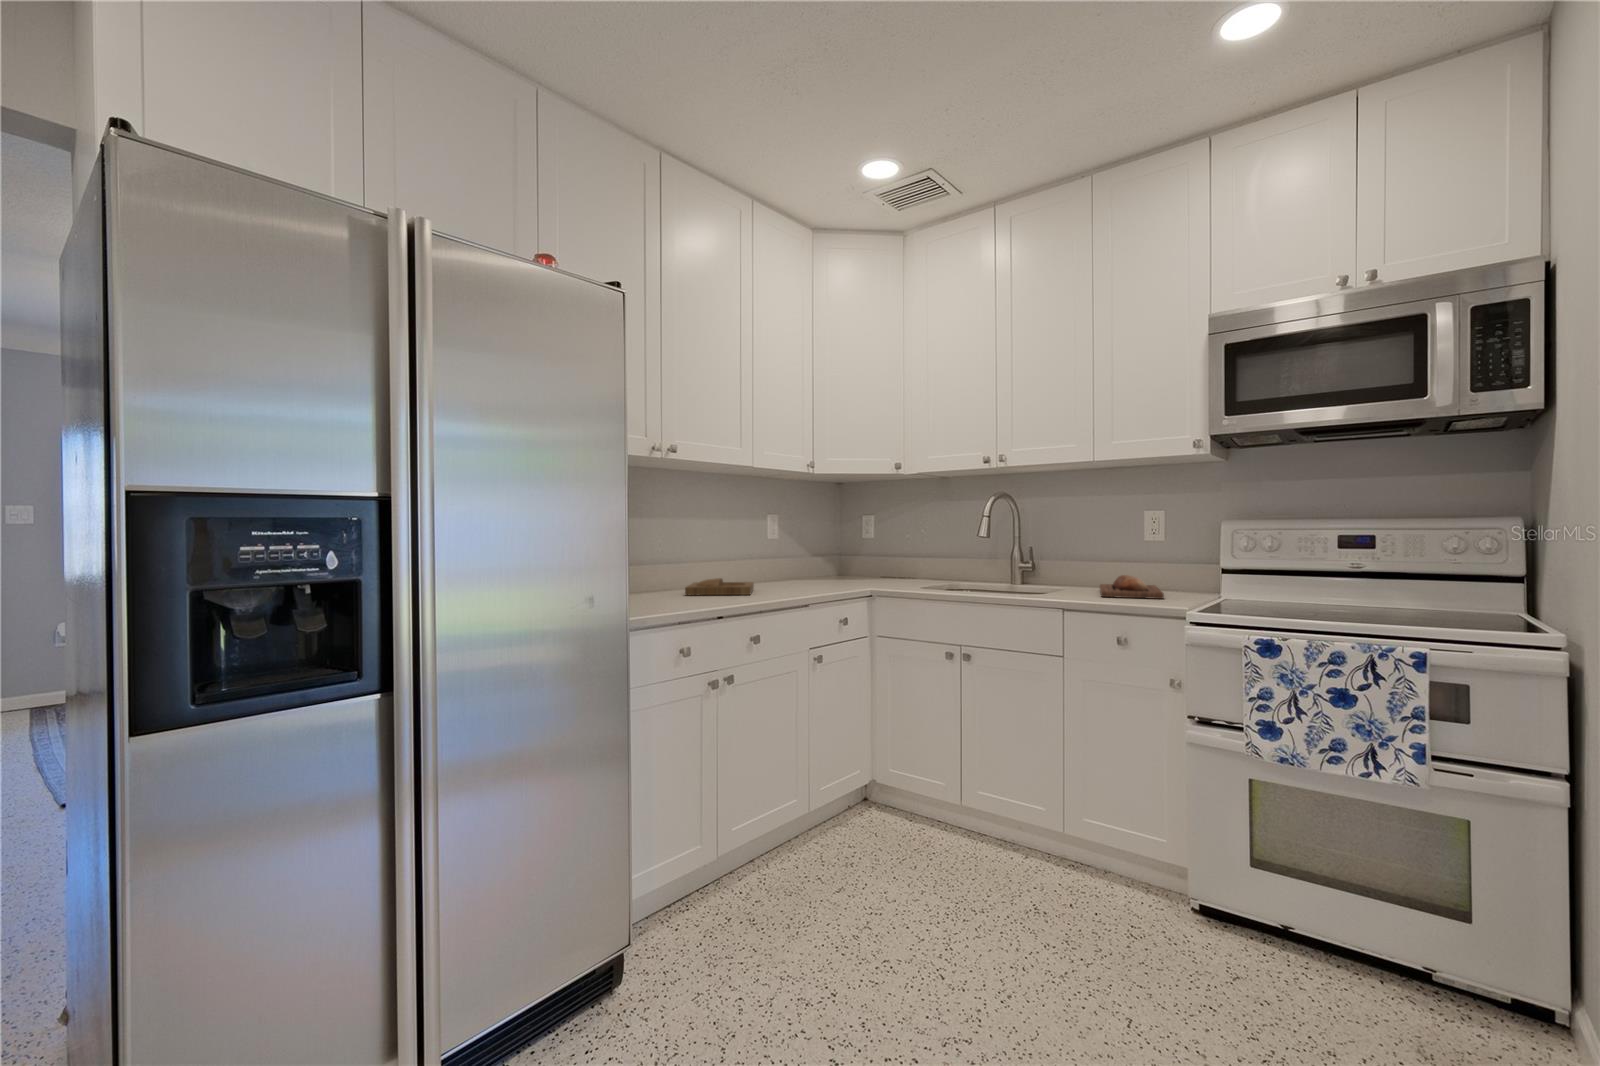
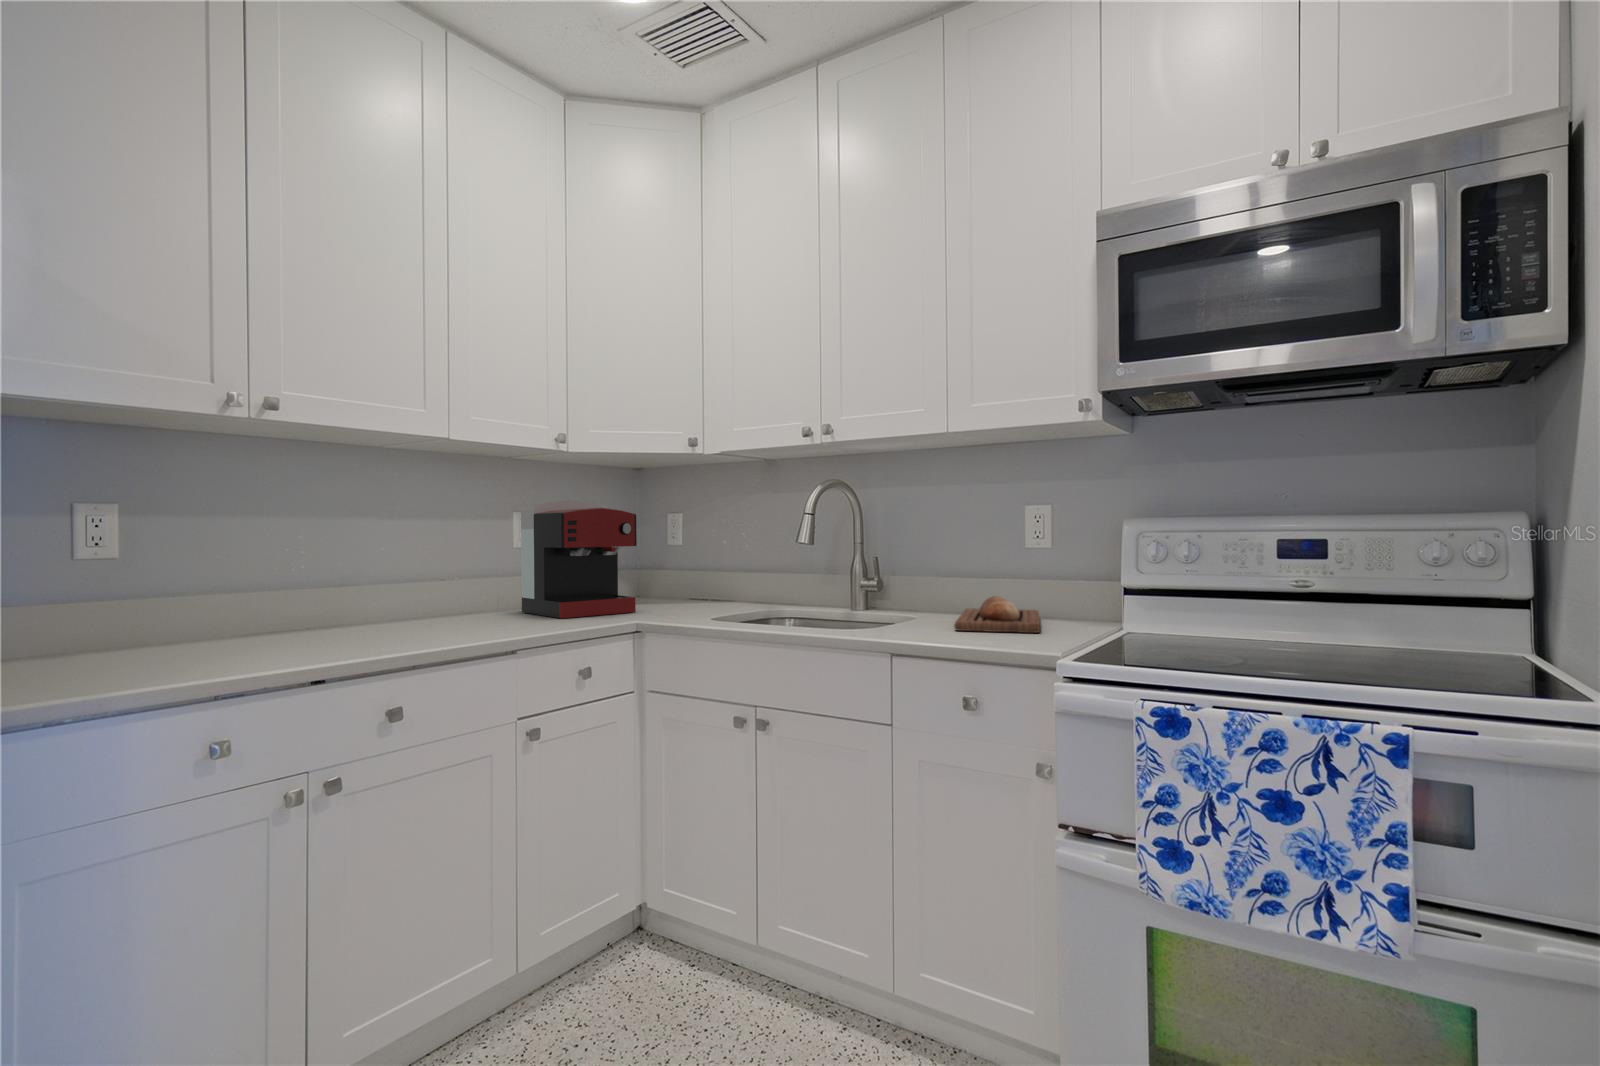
coffee maker: none [777,507,857,588] -> present [521,500,637,618]
tray: present [685,578,754,595] -> none [327,607,465,637]

